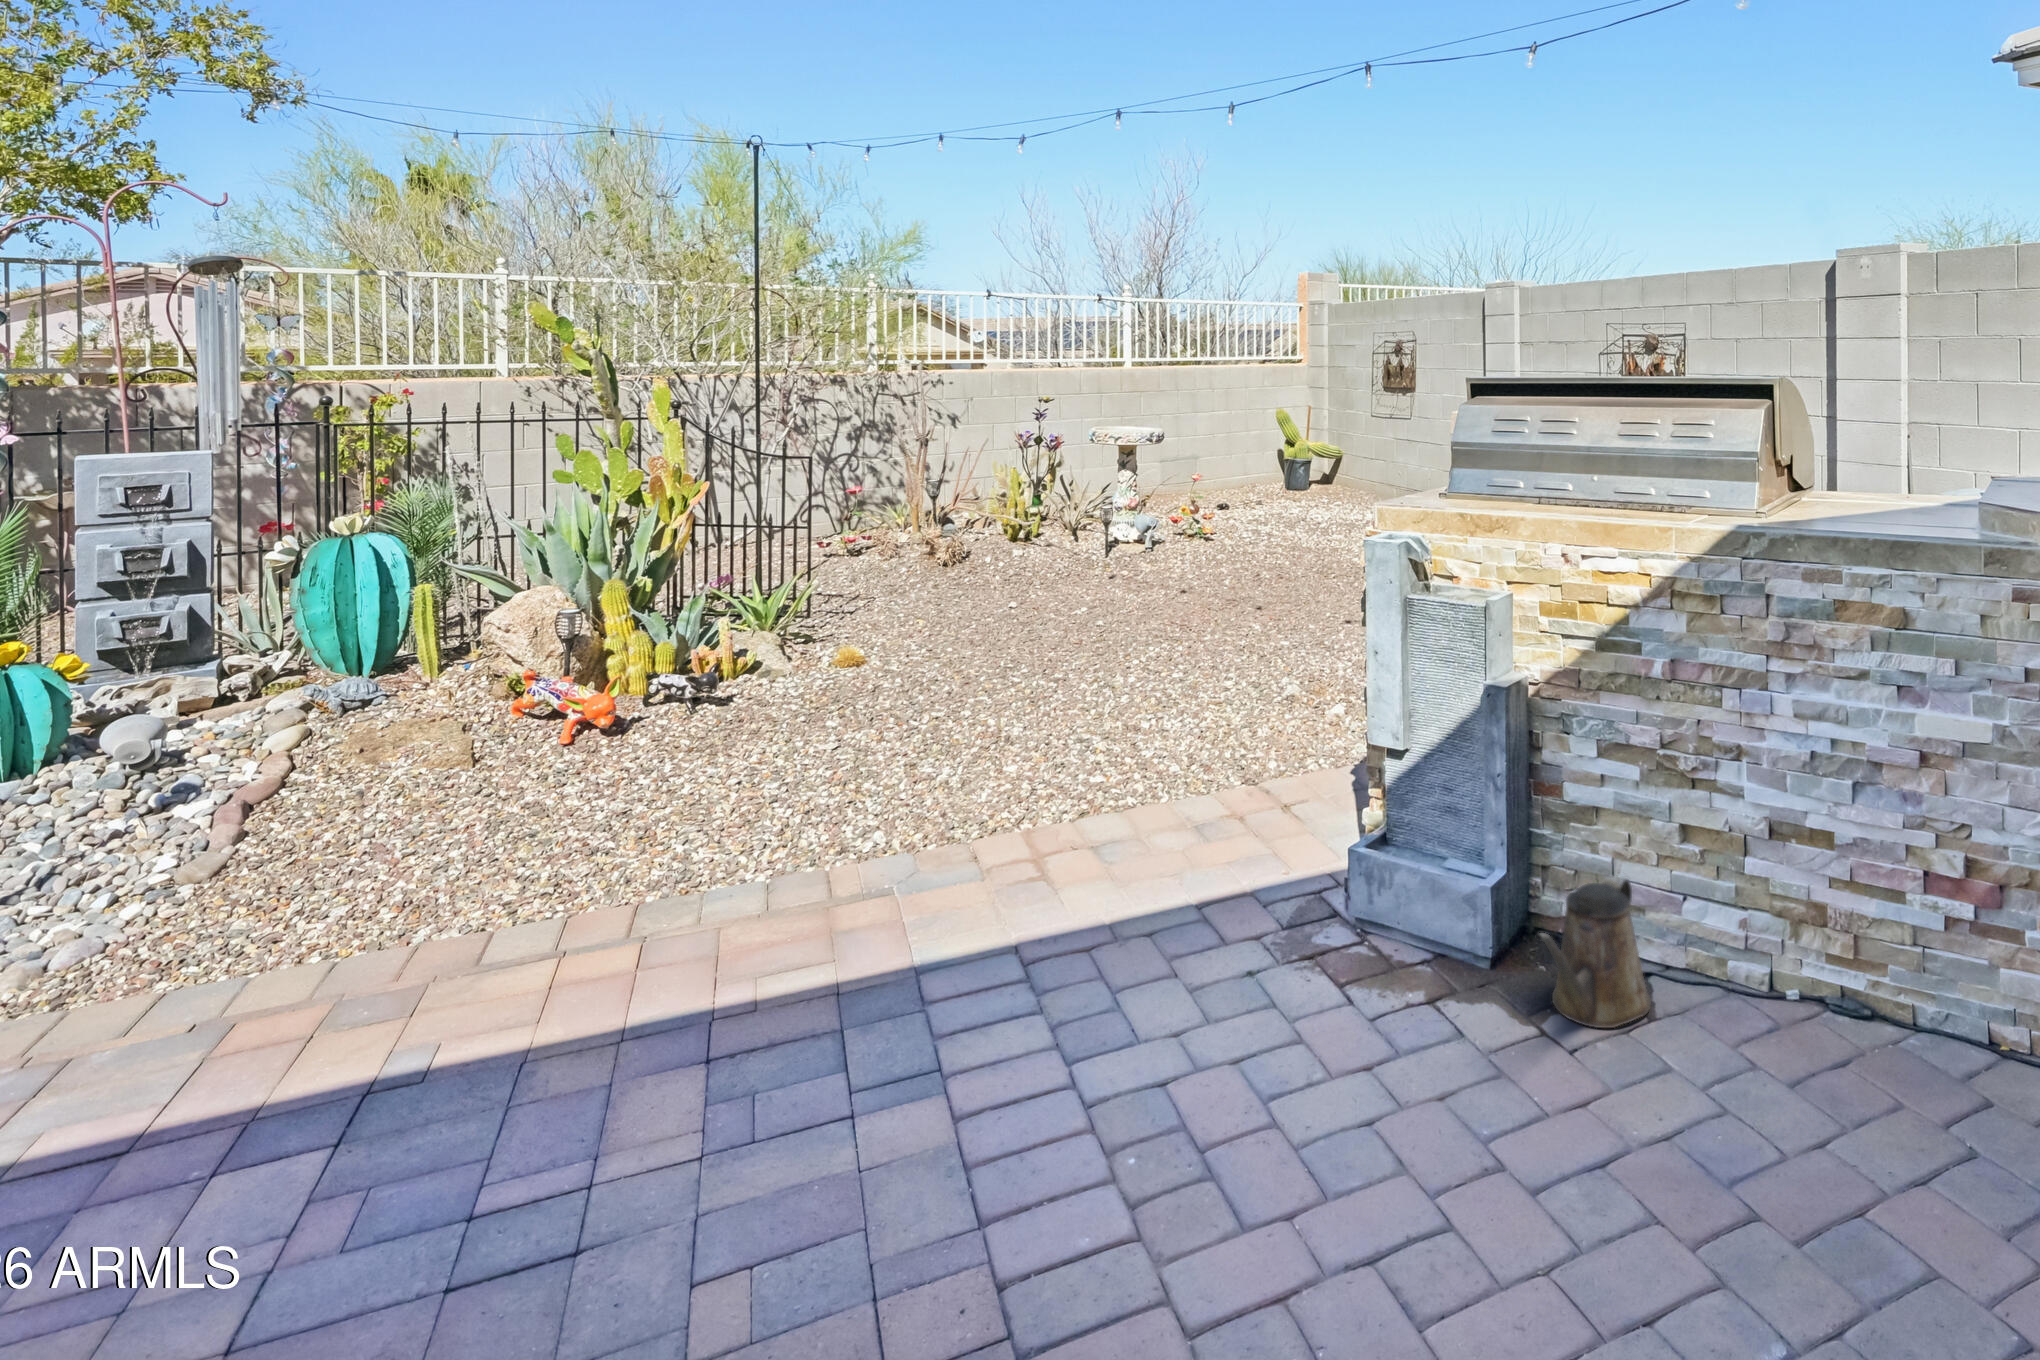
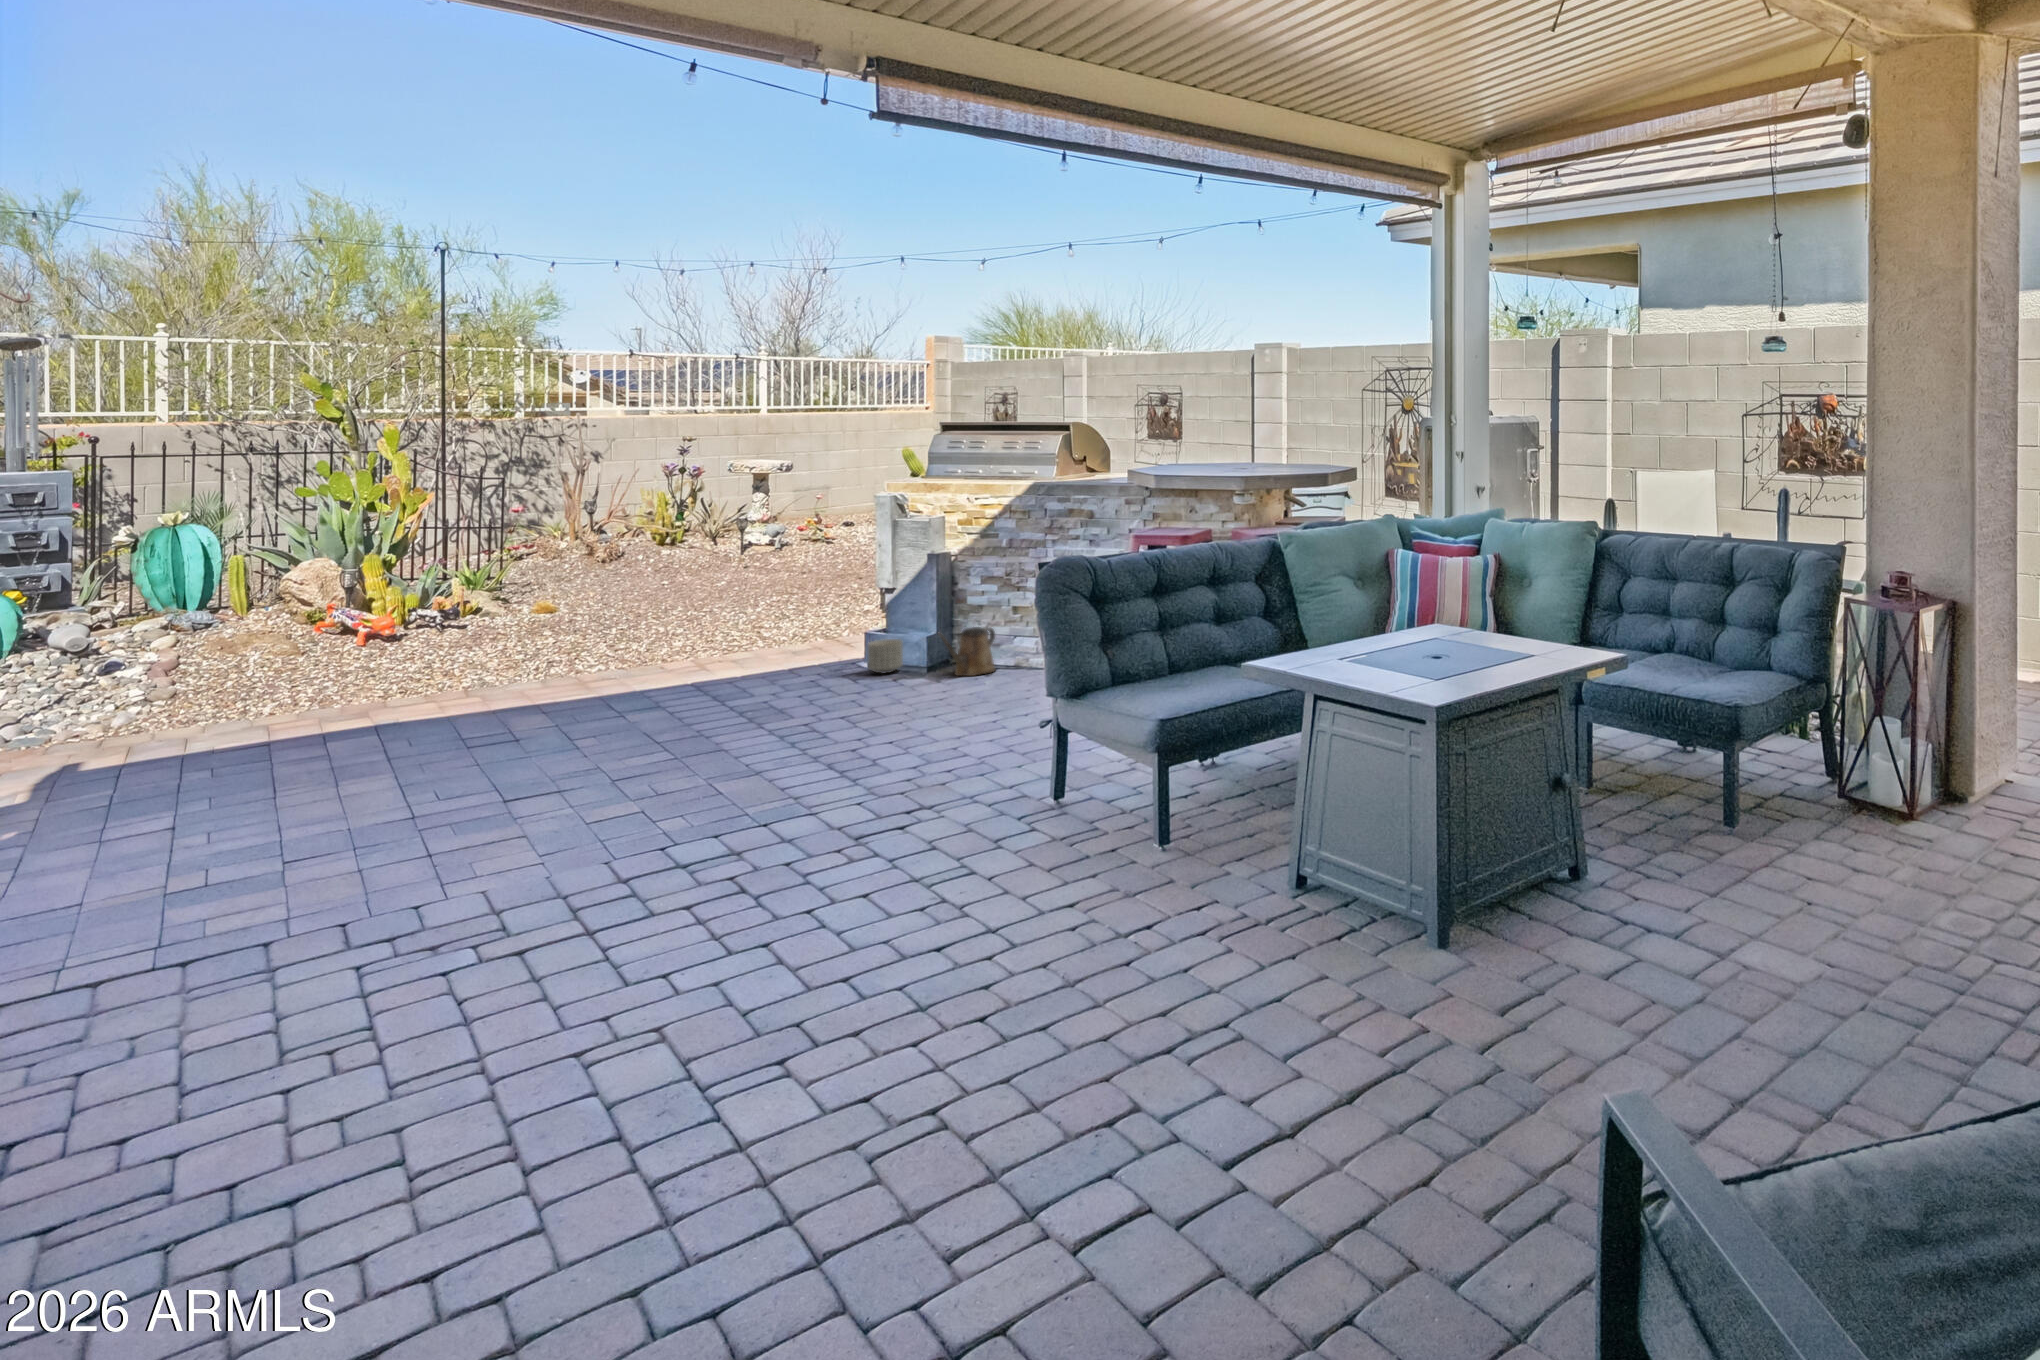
planter: none [1347,879,1423,976] -> present [867,639,903,674]

